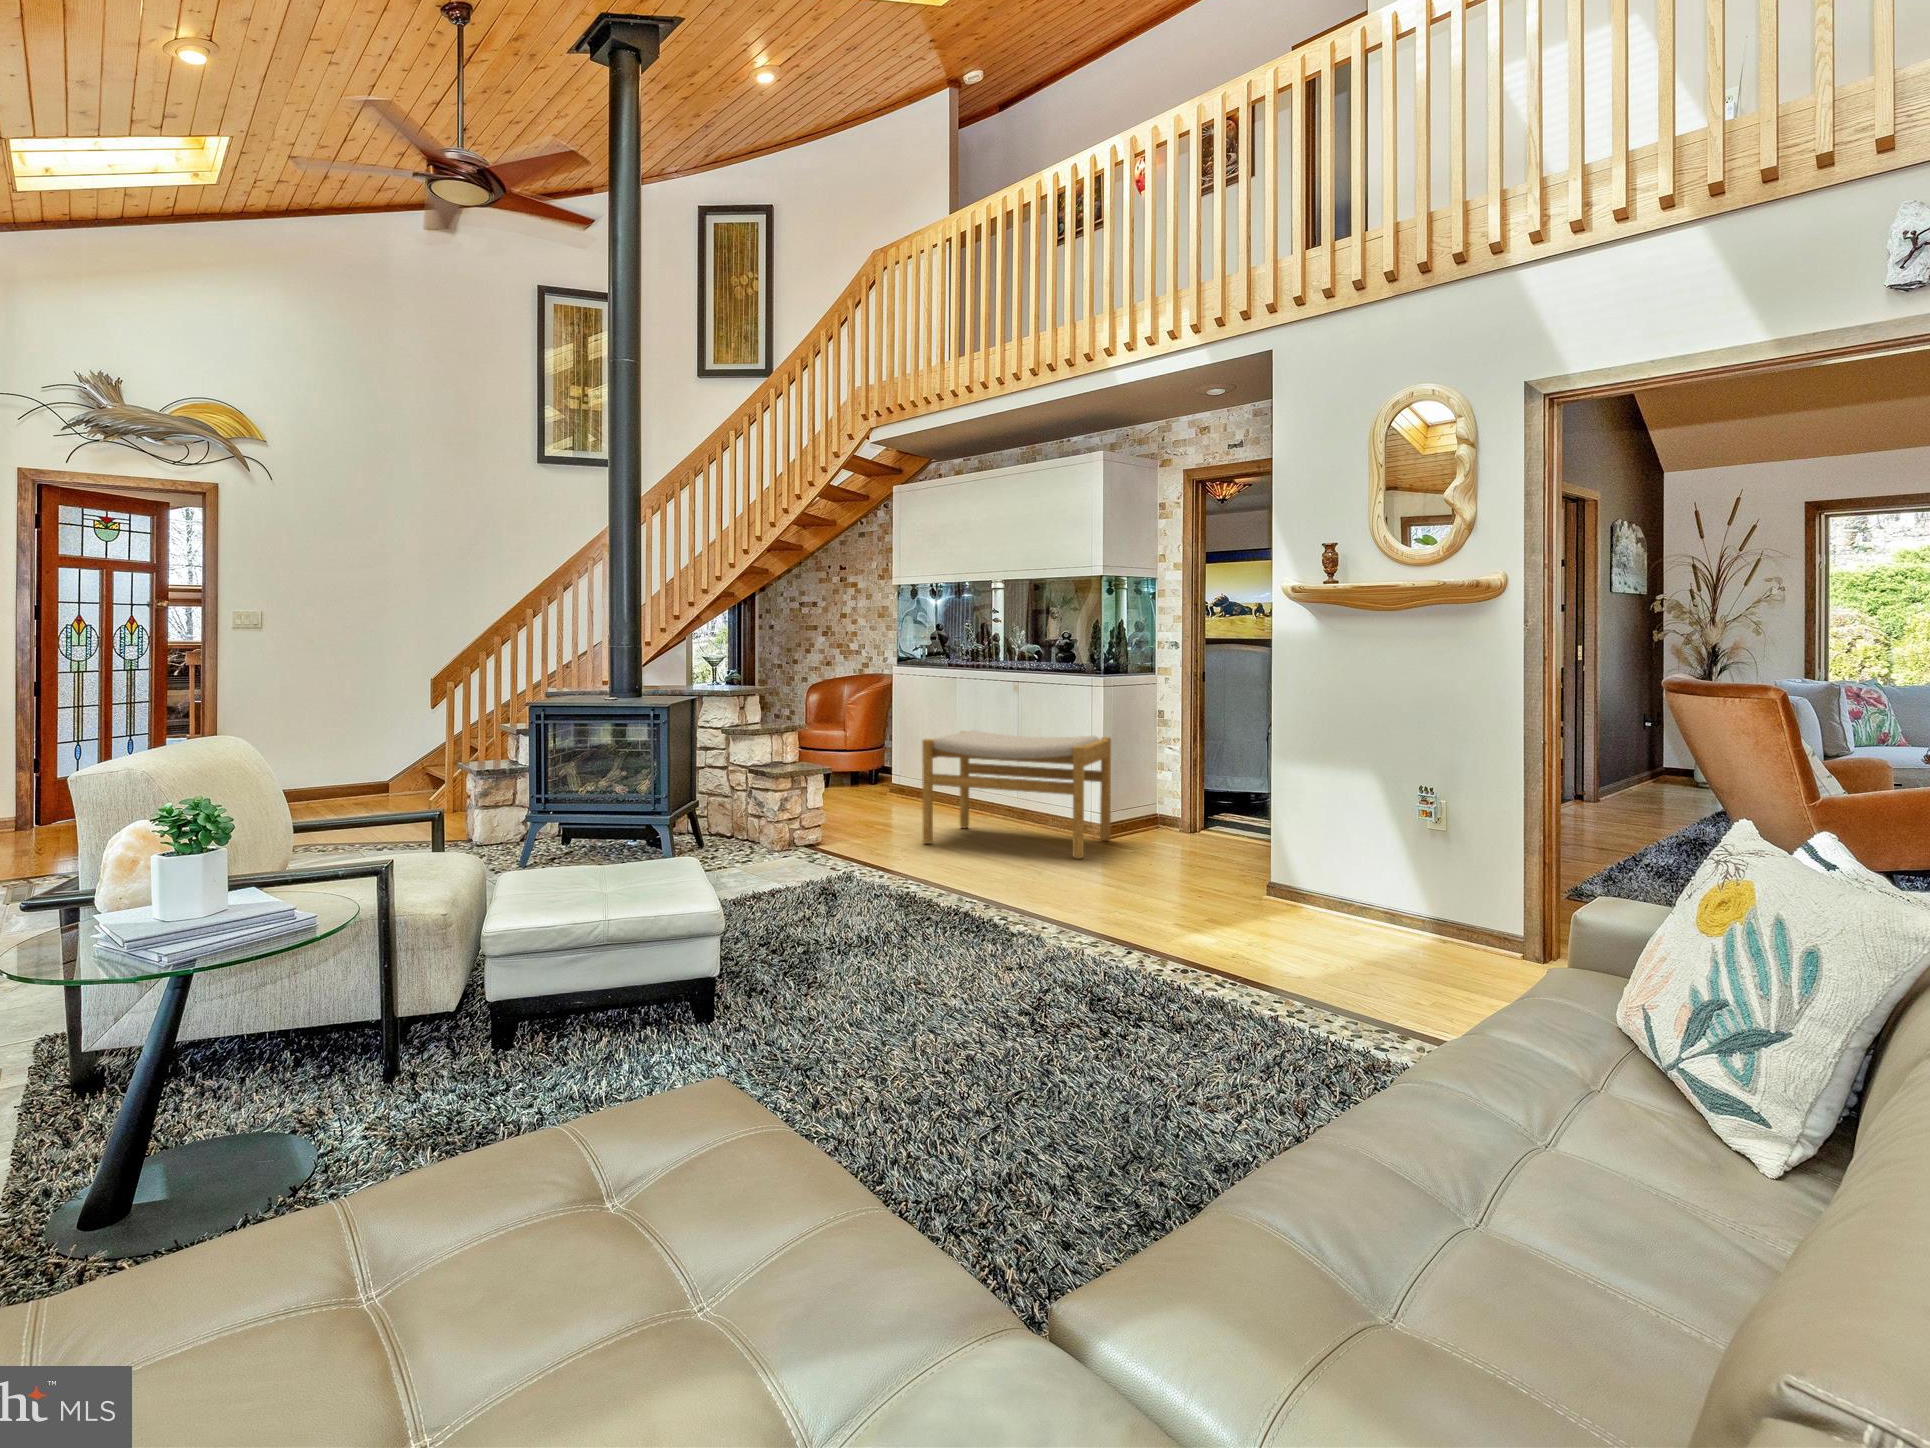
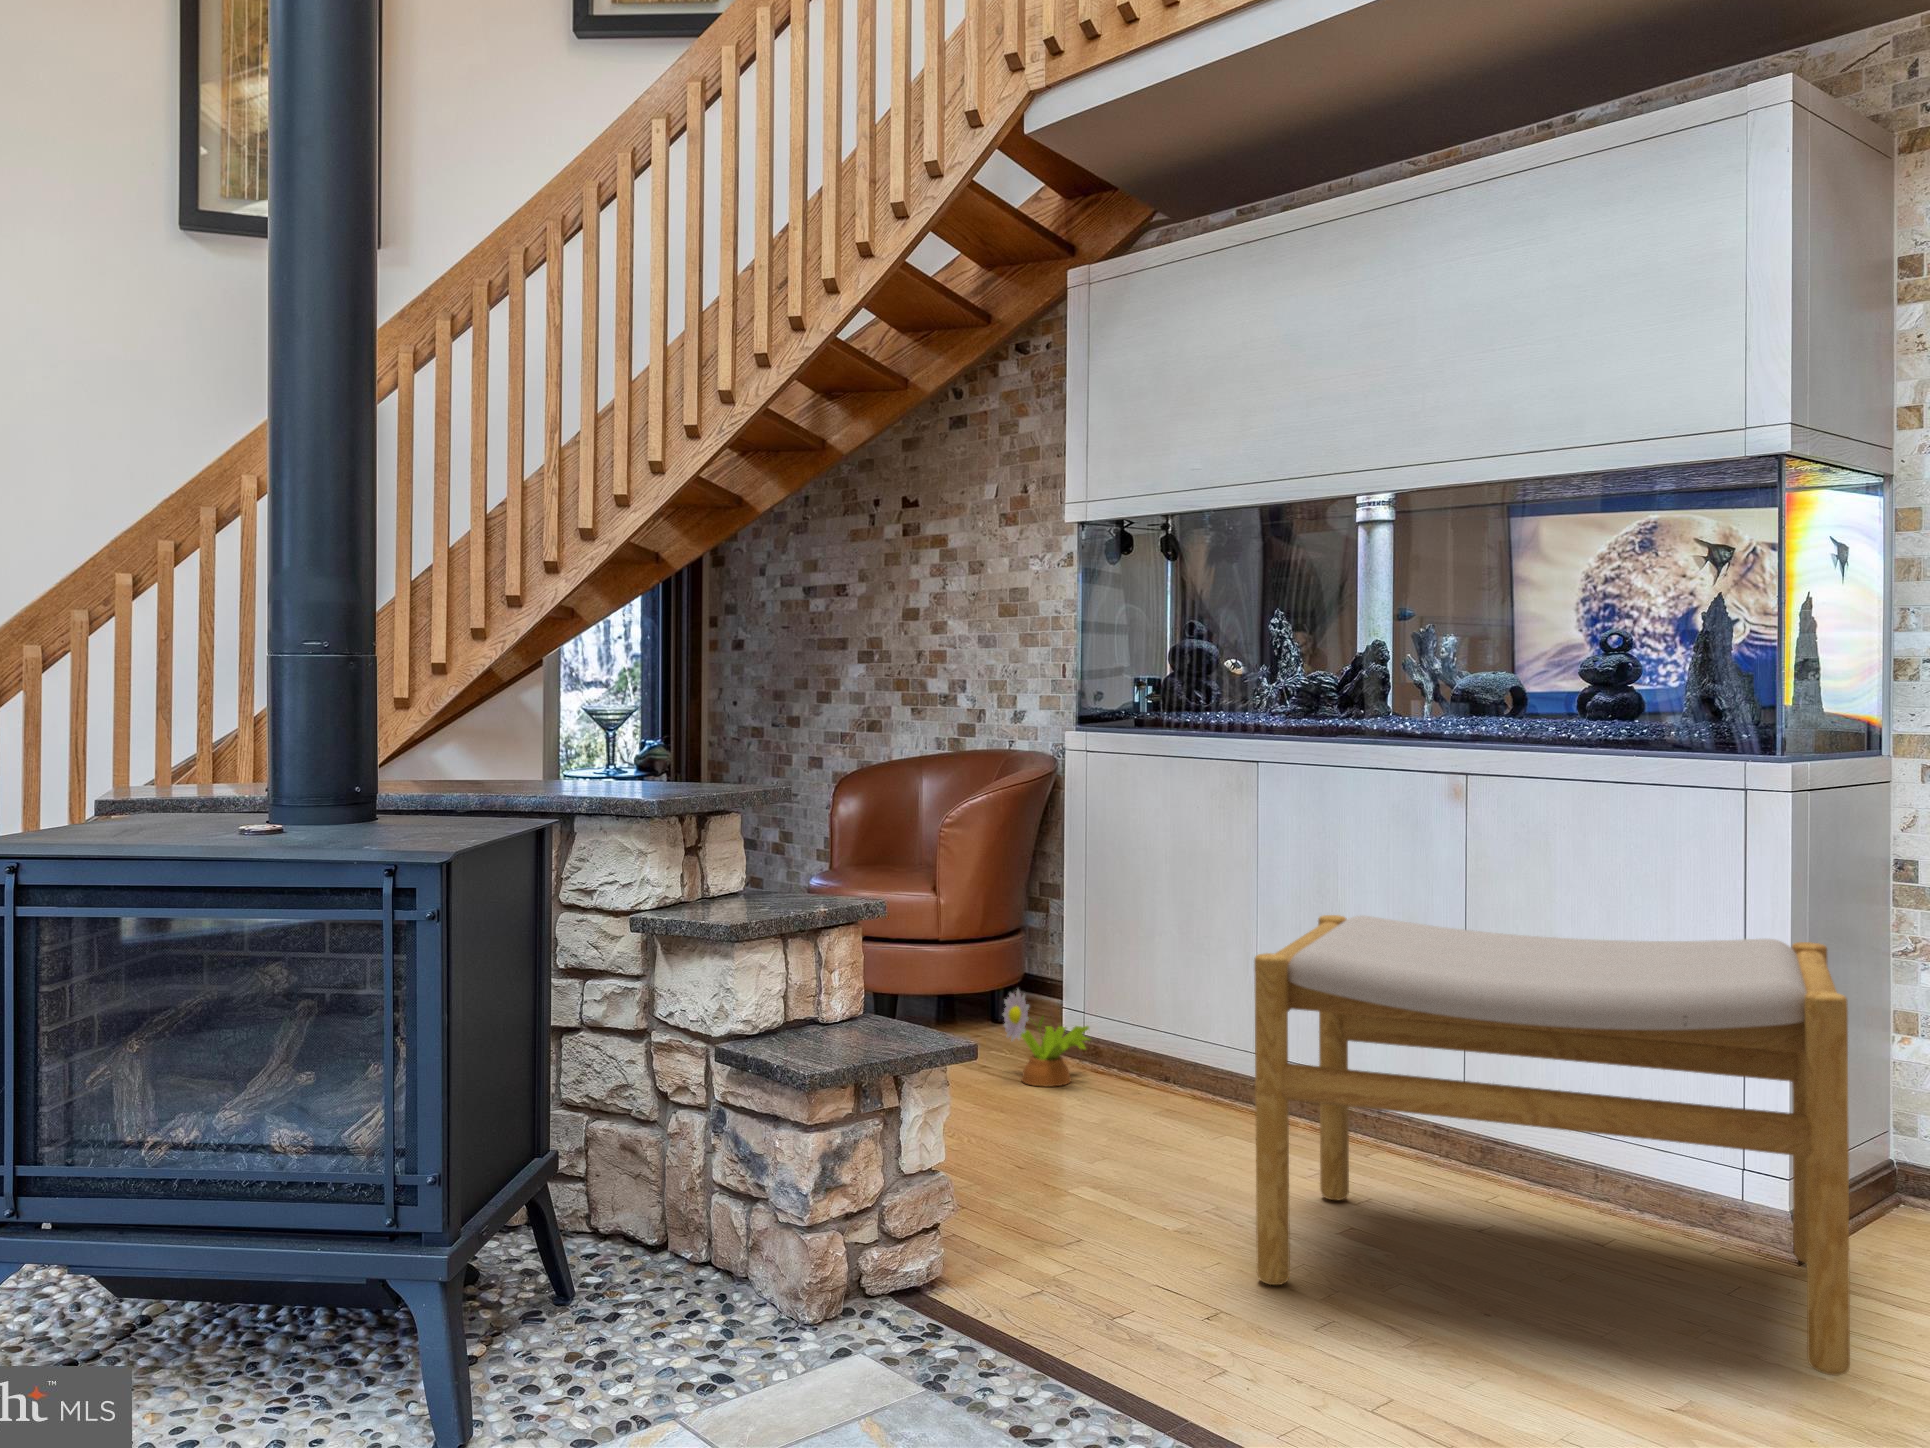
decorative plant: none [866,765,900,803] -> present [1003,989,1090,1087]

